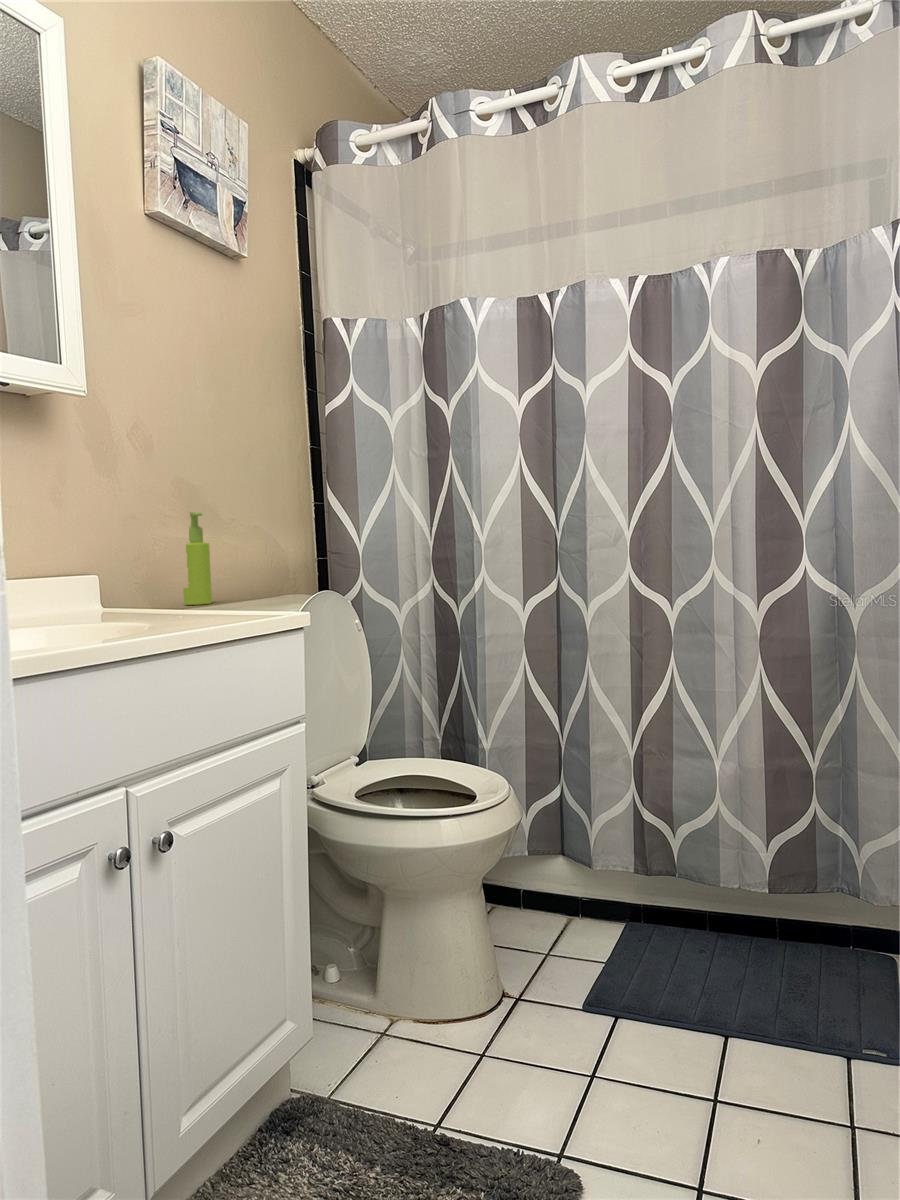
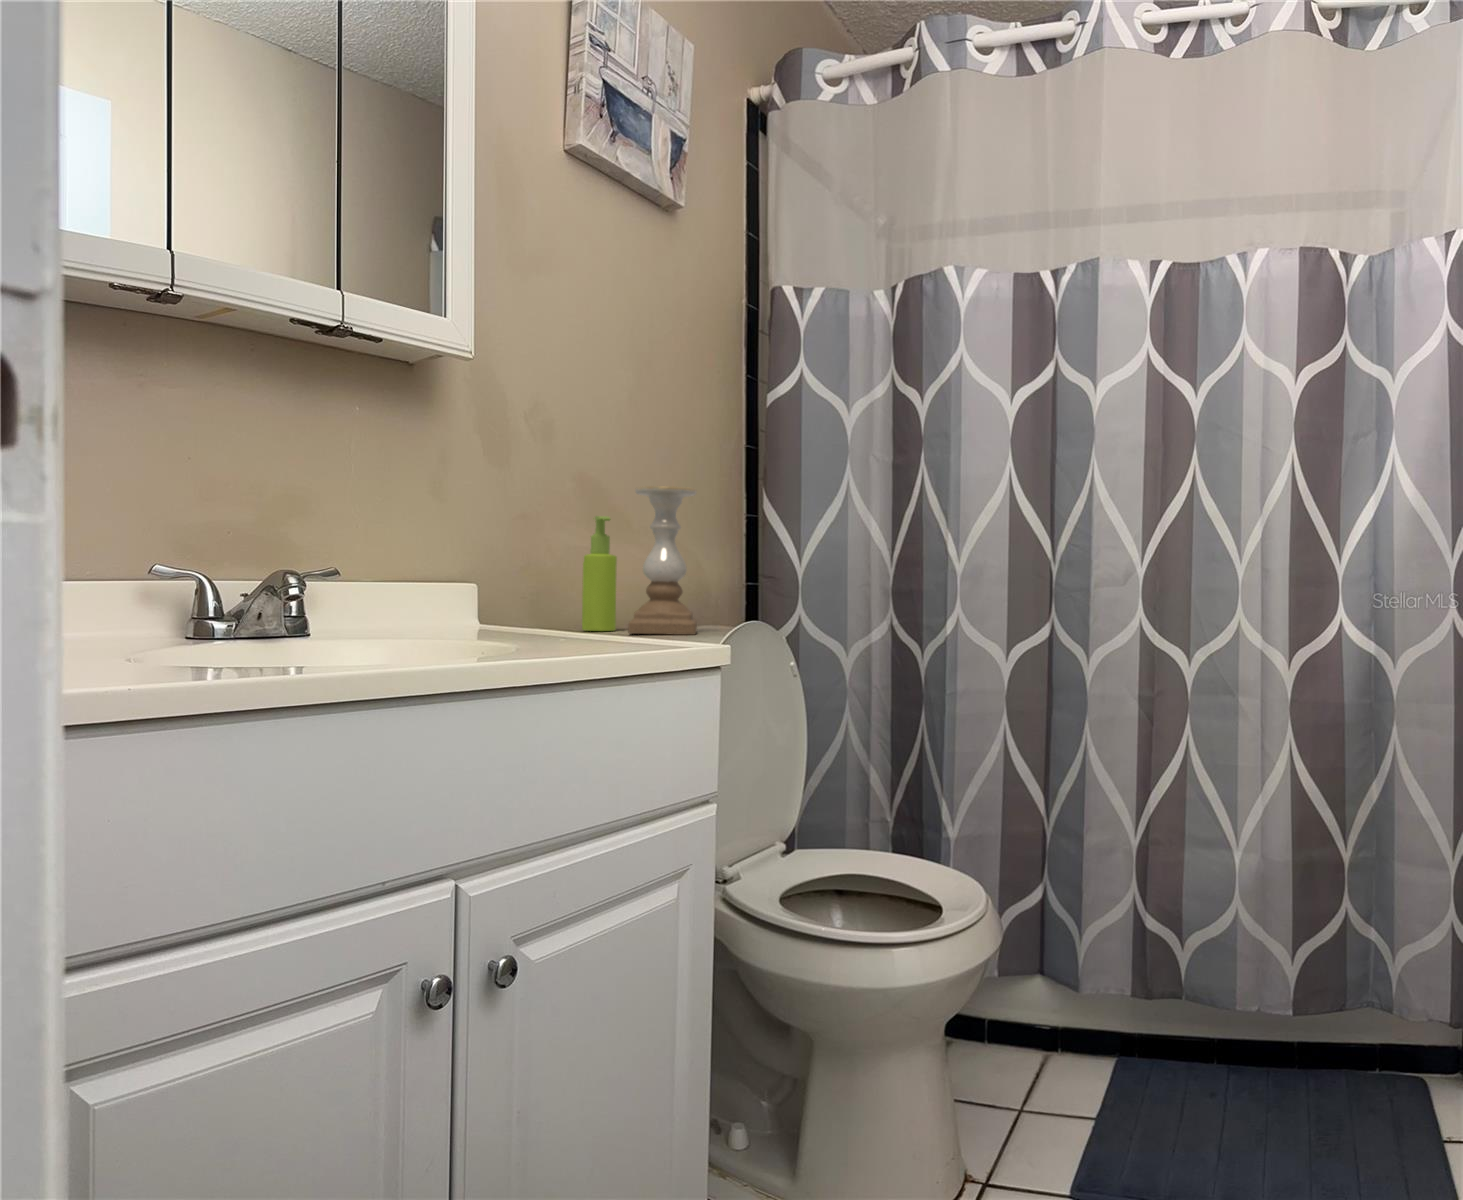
candle holder: none [221,488,278,605] -> present [628,486,697,635]

